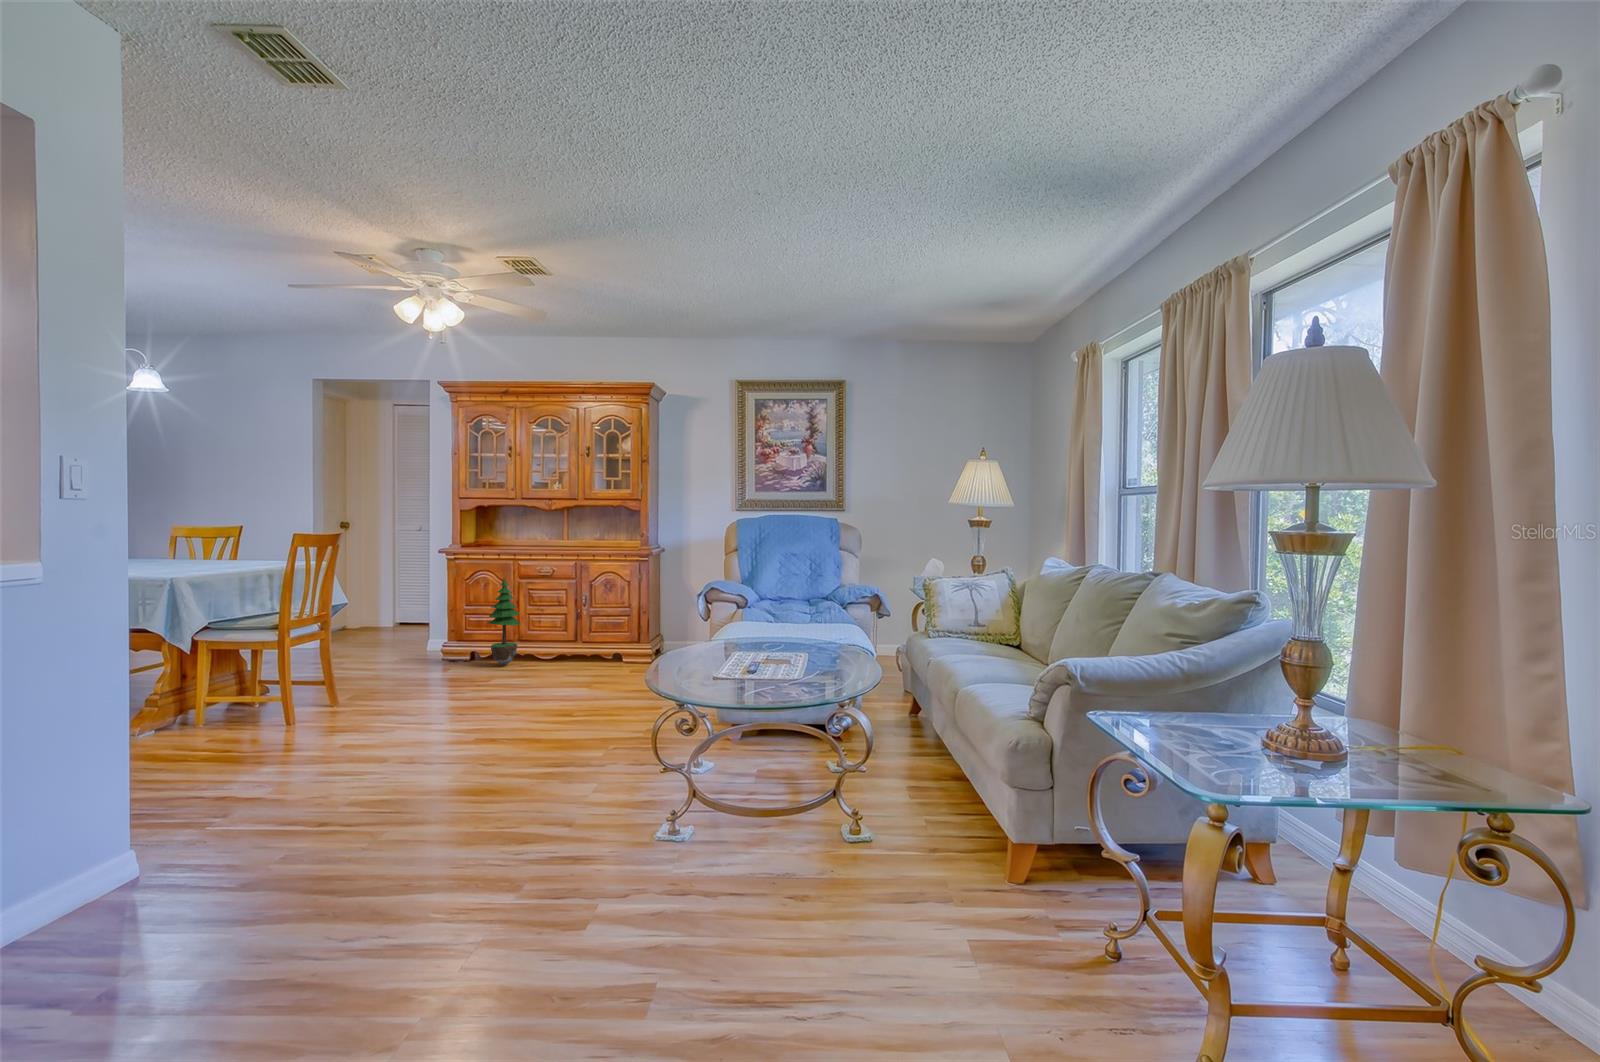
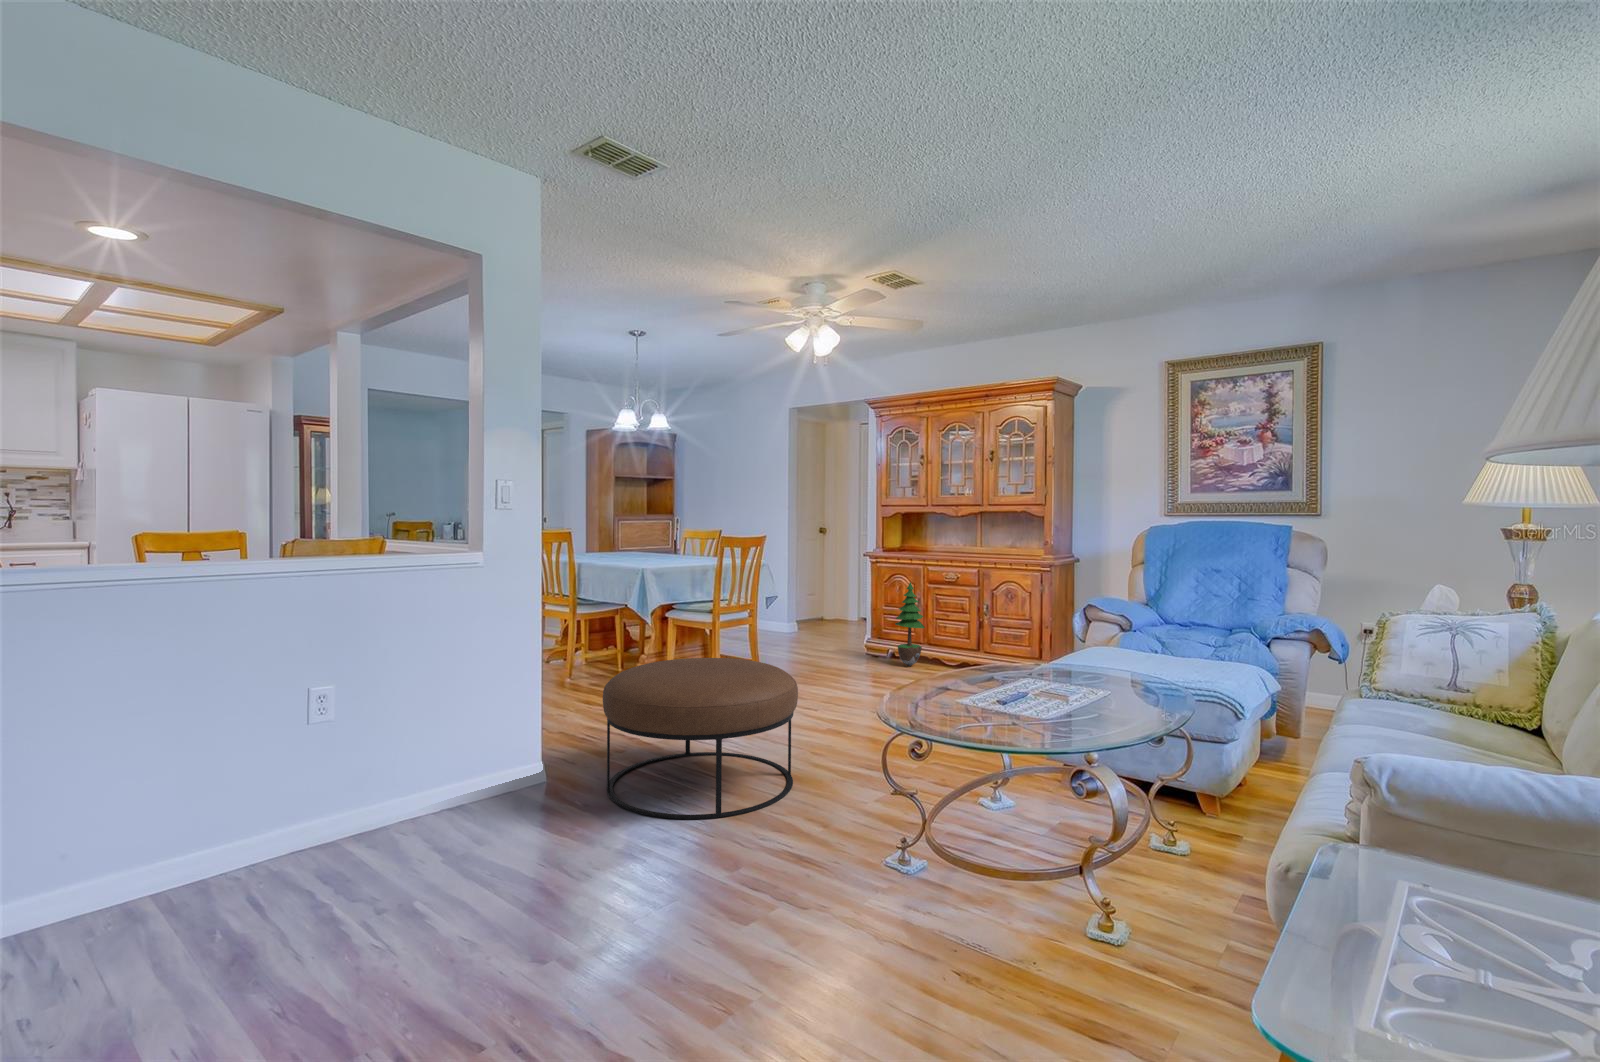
ottoman: none [238,673,503,875] -> present [603,658,798,819]

